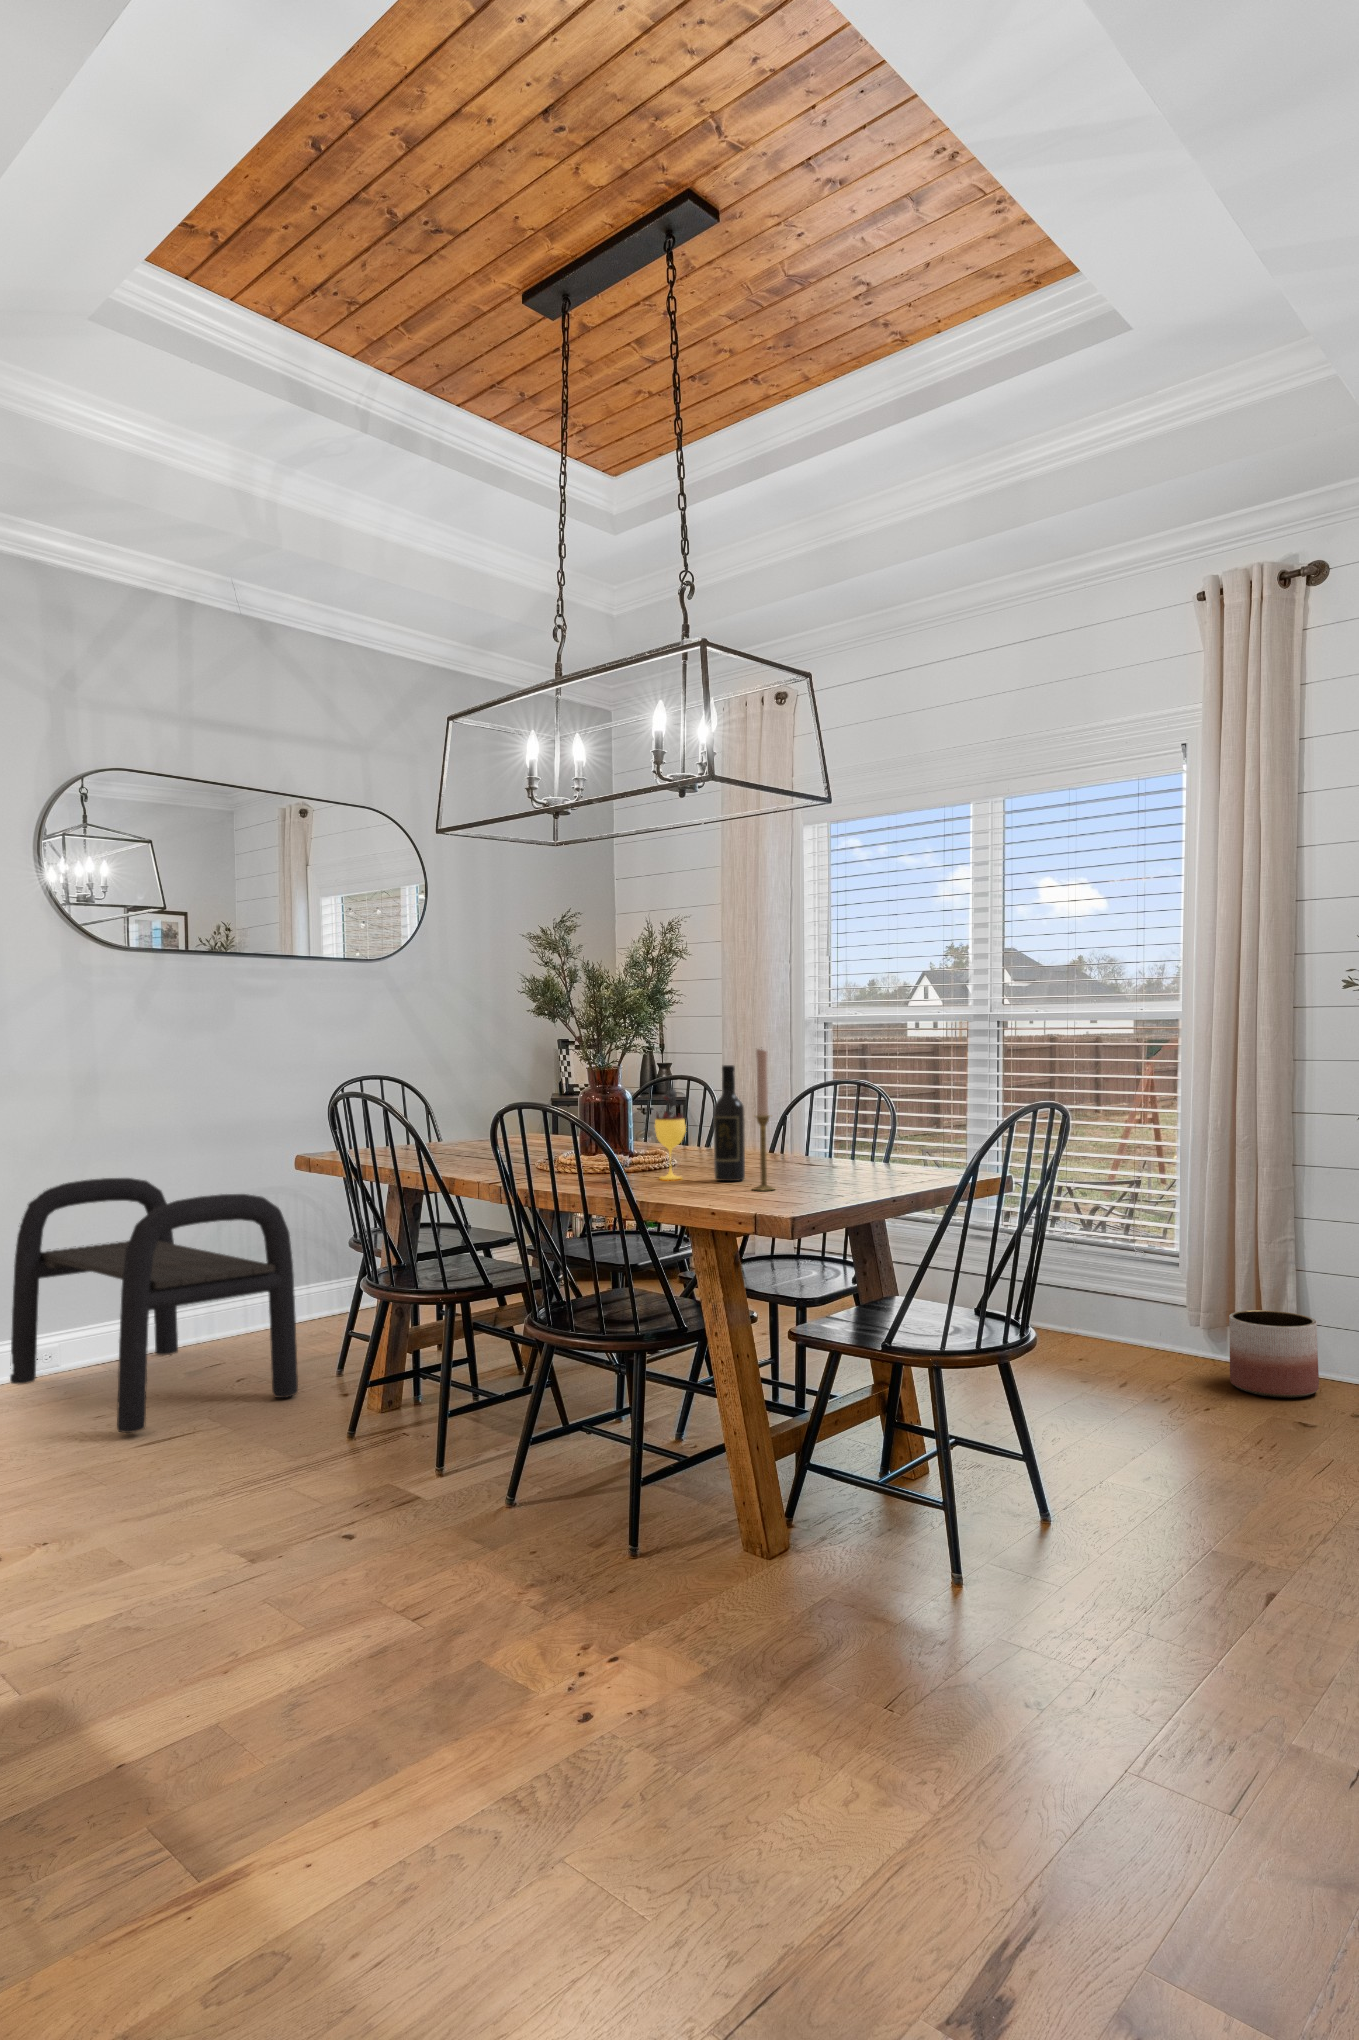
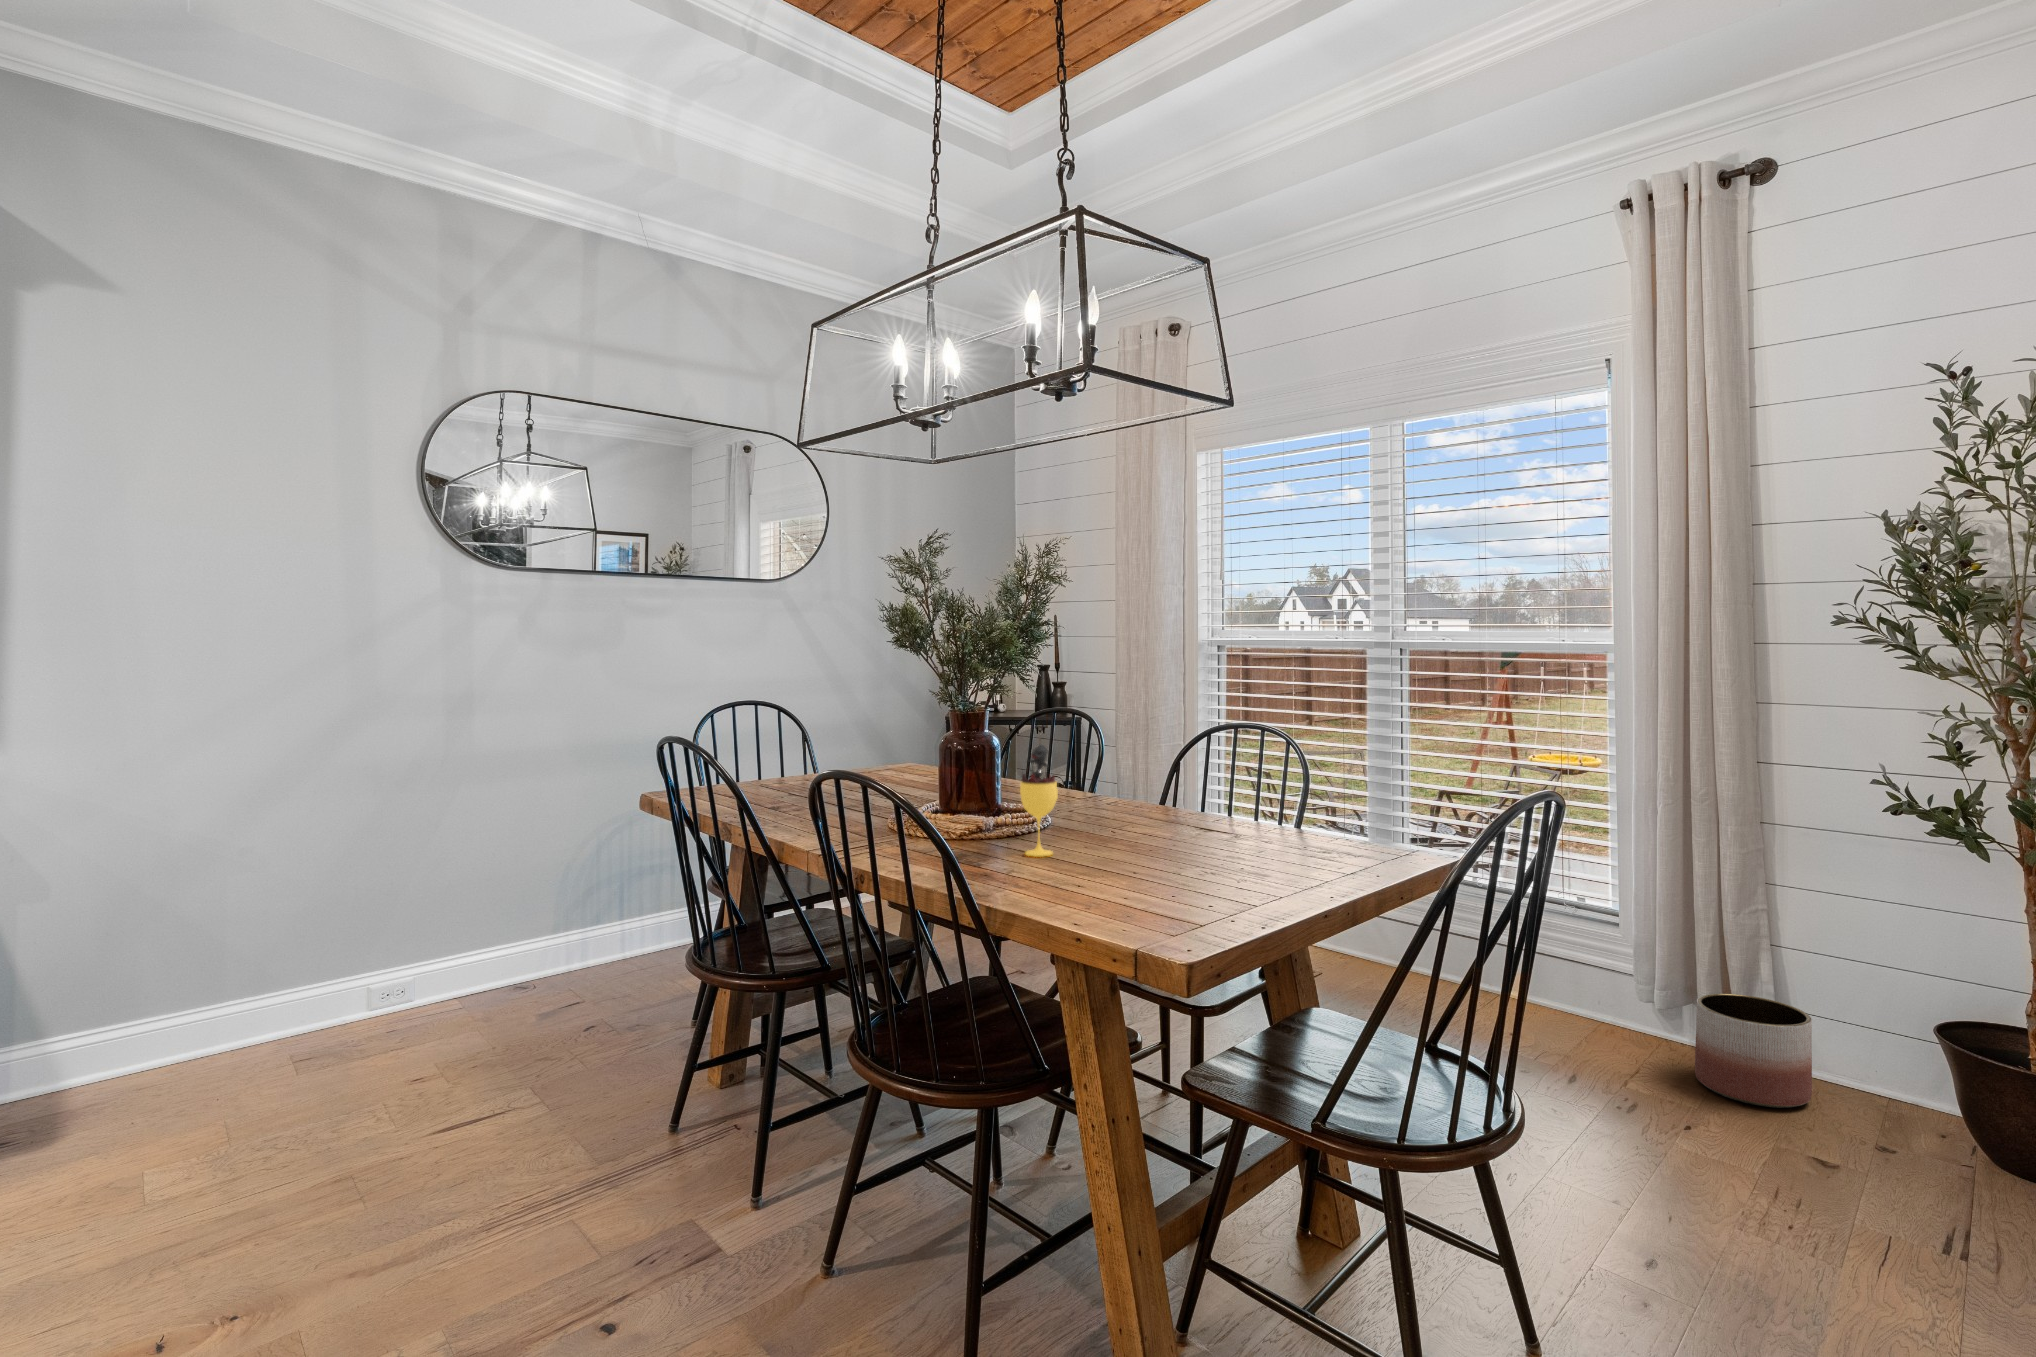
candlestick: present [752,1049,774,1190] -> none [1137,701,1169,887]
wine bottle: present [713,1065,745,1181] -> none [1091,718,1130,863]
bench: present [10,1178,298,1433] -> none [364,808,645,1110]

